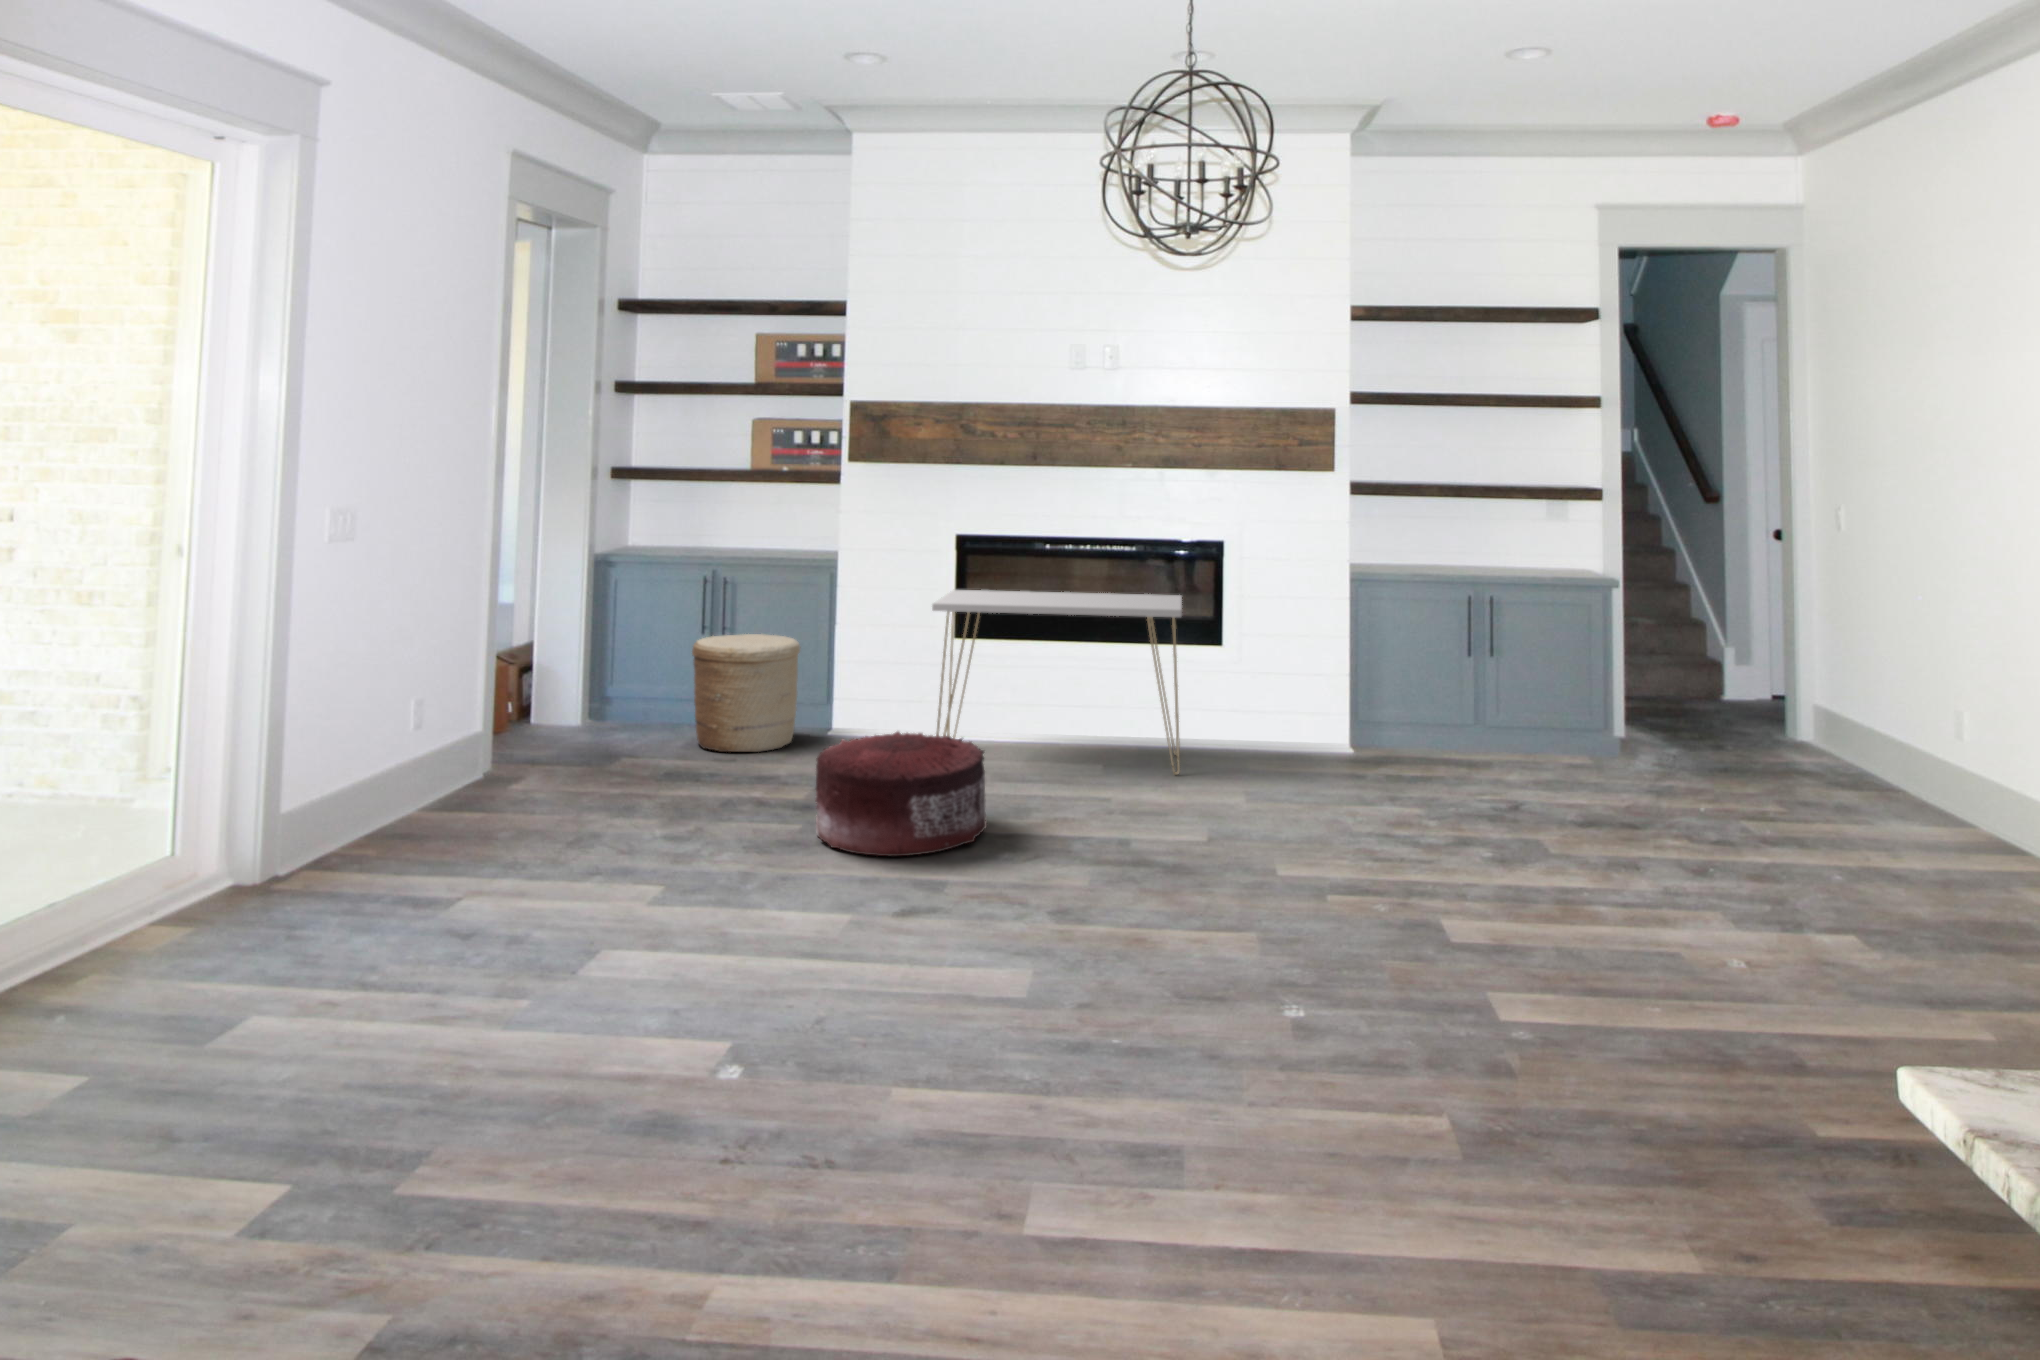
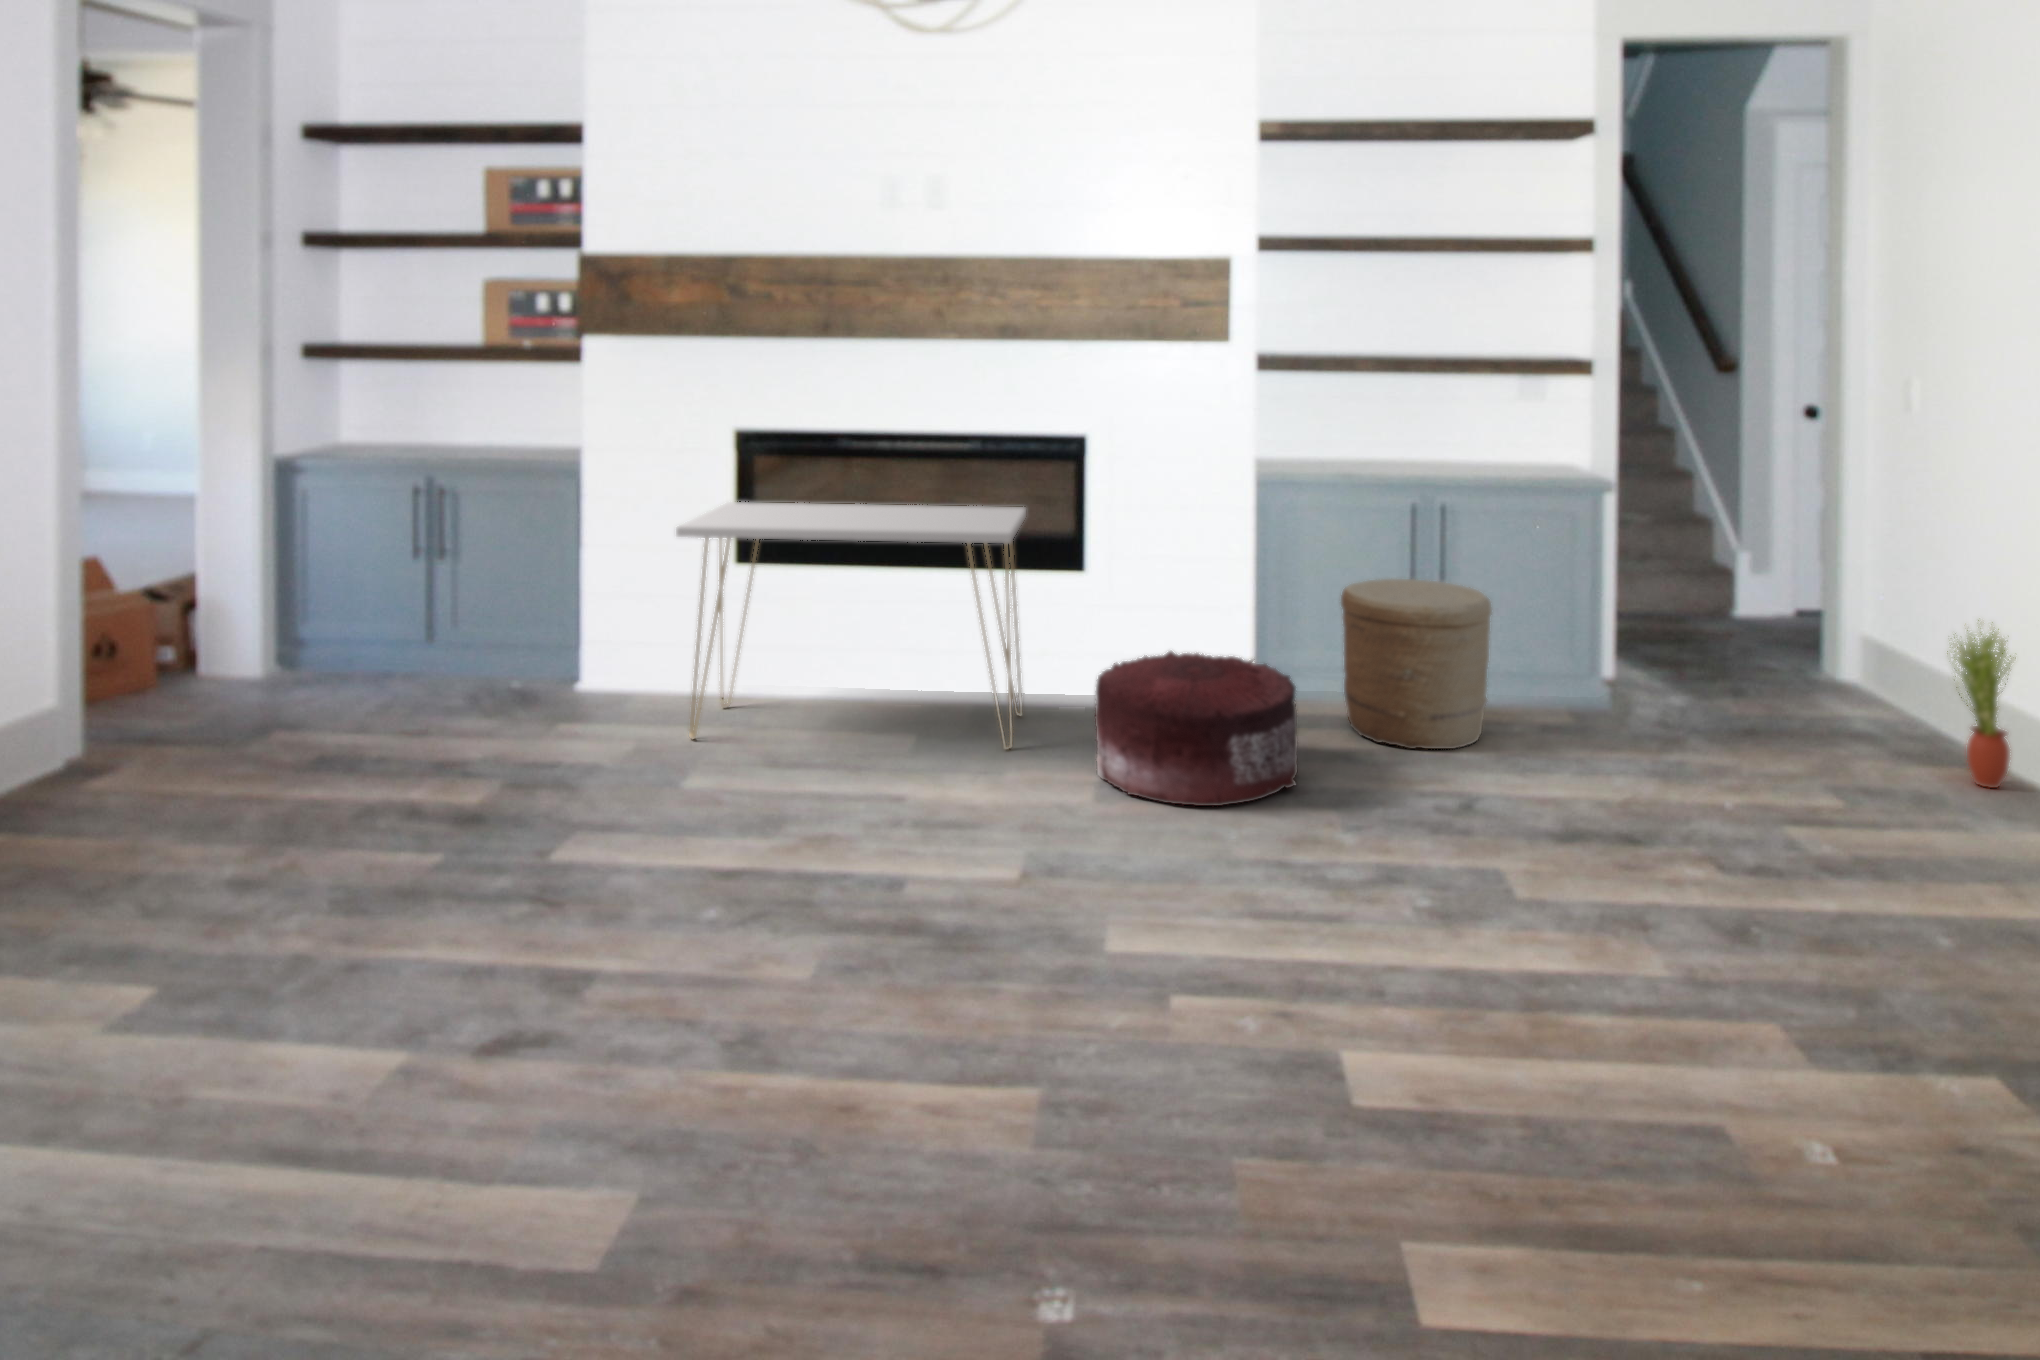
woven basket: present [692,634,800,752] -> present [1341,579,1492,749]
potted plant: none [1867,679,1916,804] -> present [1947,620,2016,788]
pouf: present [816,731,987,856] -> present [1095,651,1297,806]

